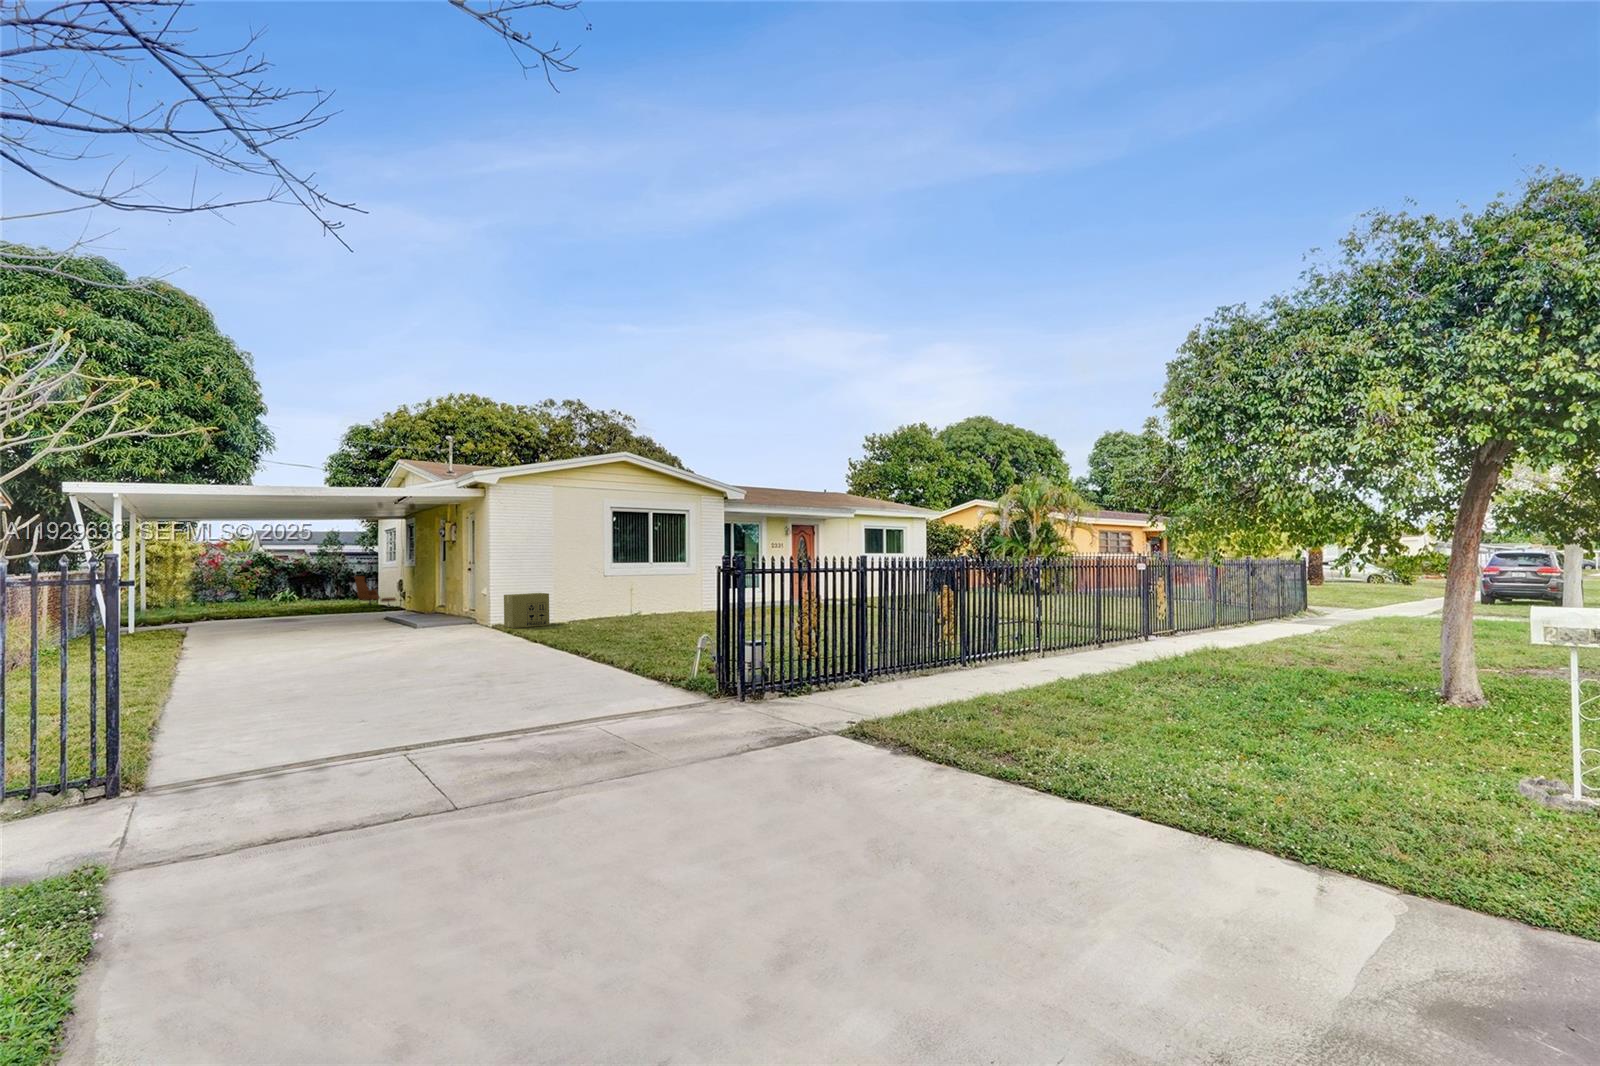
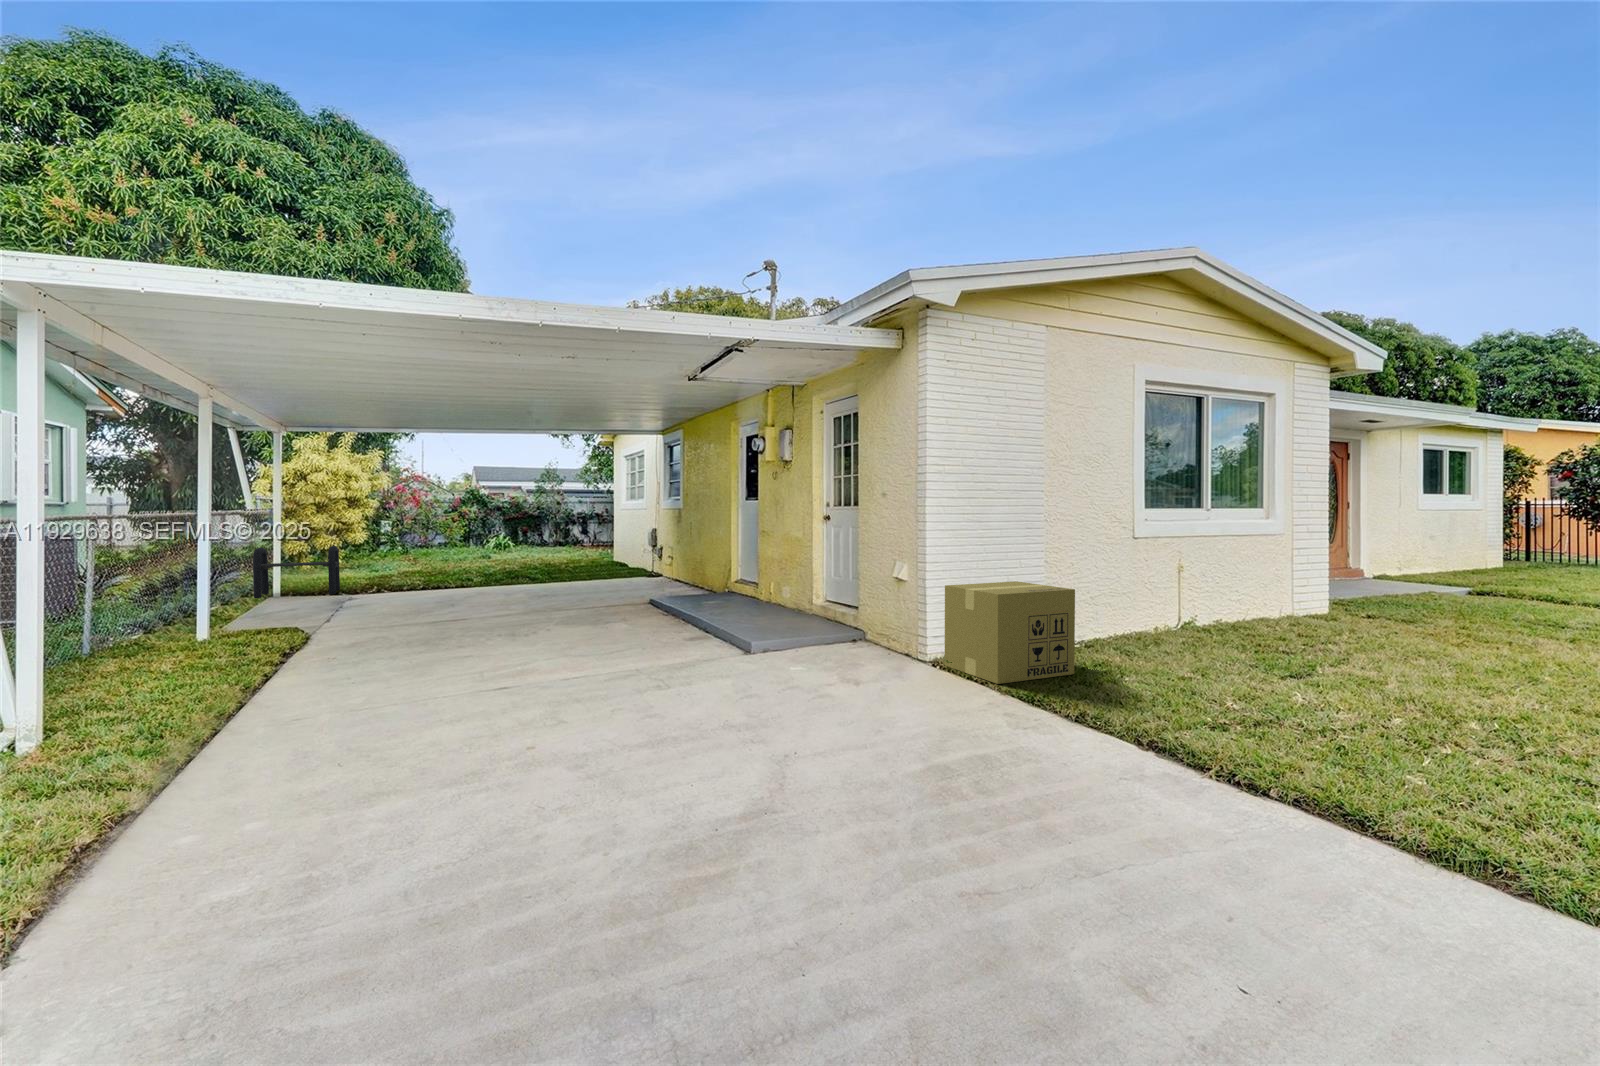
lounge chair: present [355,576,396,607] -> none [580,520,637,568]
bench: none [132,596,186,629] -> present [253,546,340,598]

